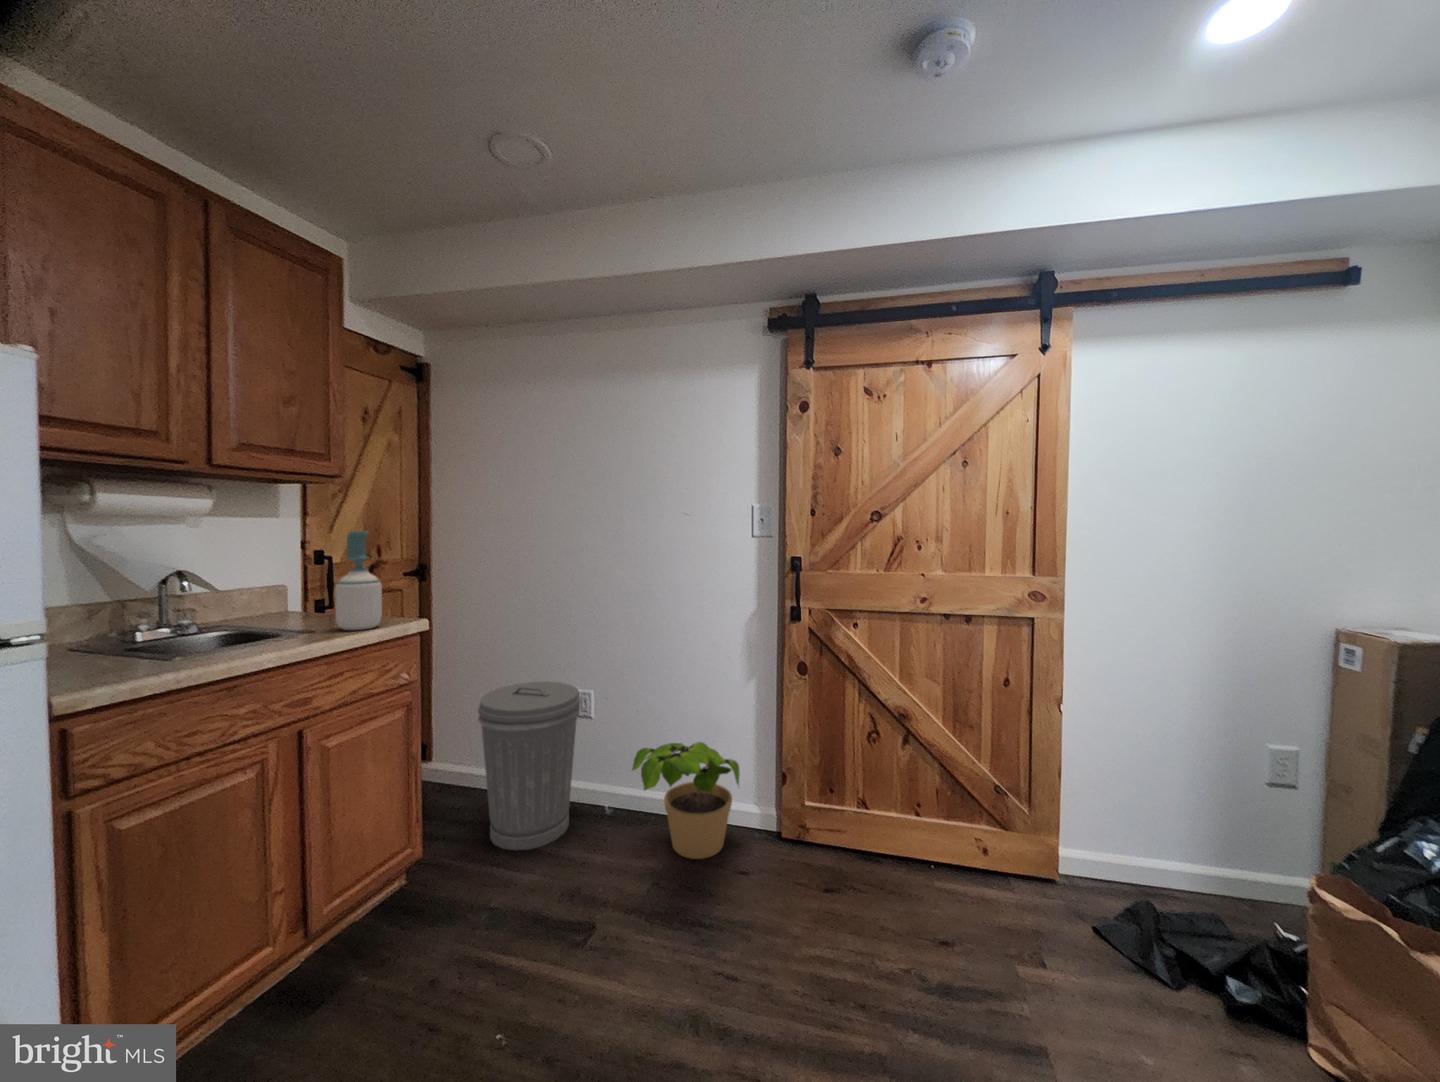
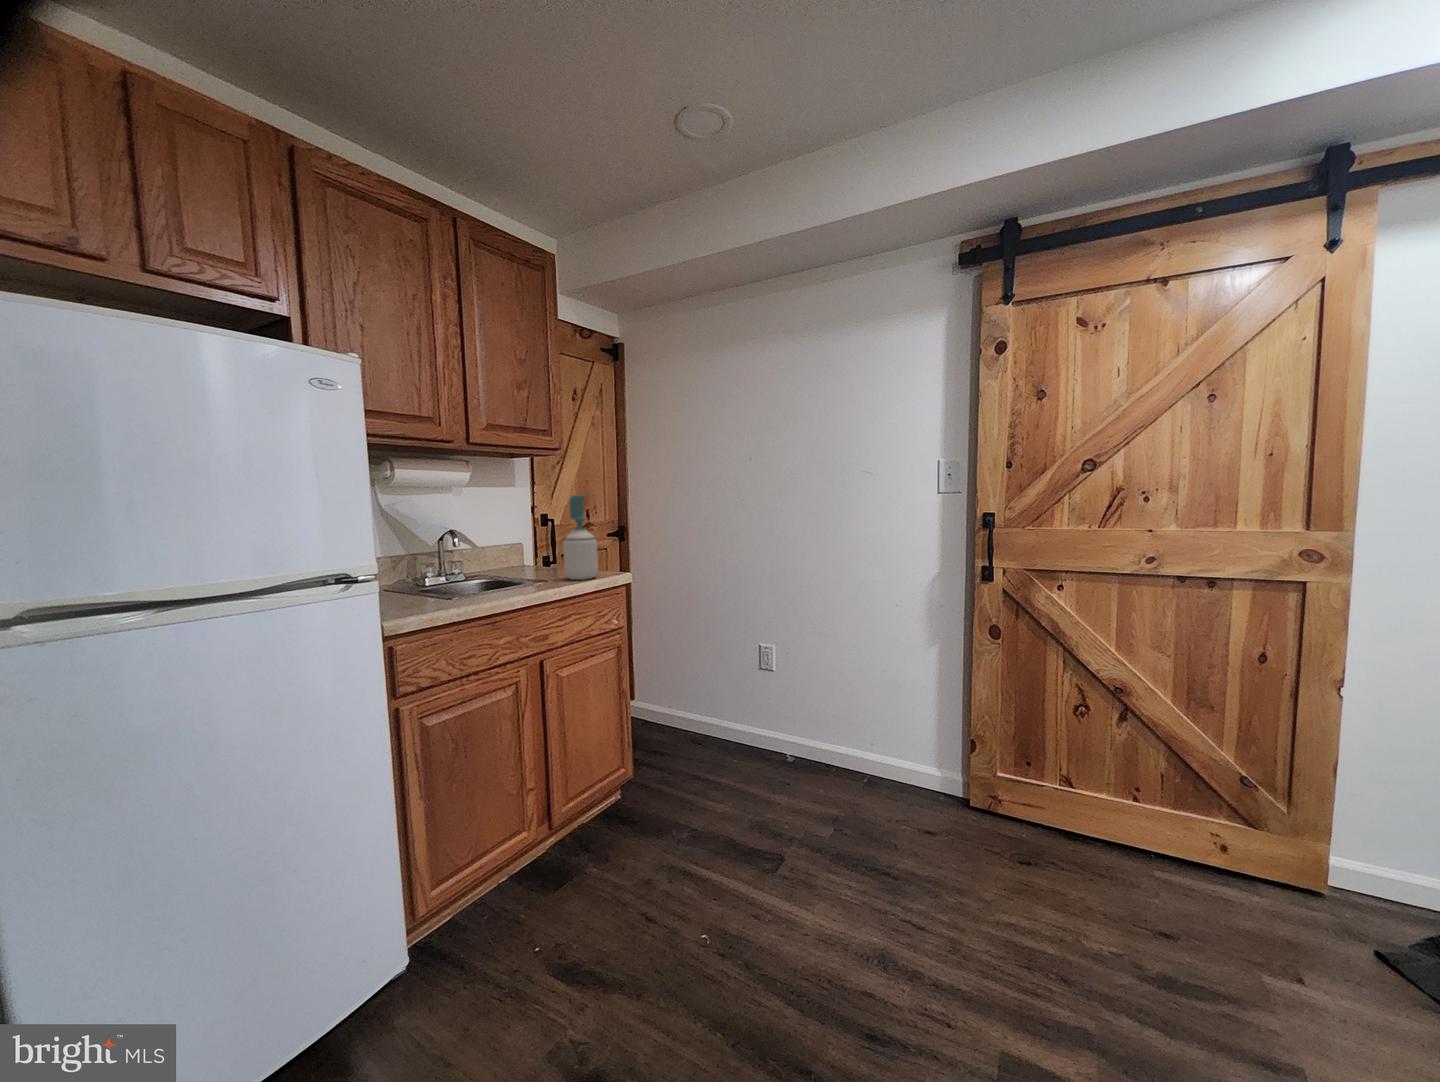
trash can: present [478,681,580,850] -> none [671,635,761,785]
potted plant: present [632,742,740,859] -> none [812,699,924,814]

